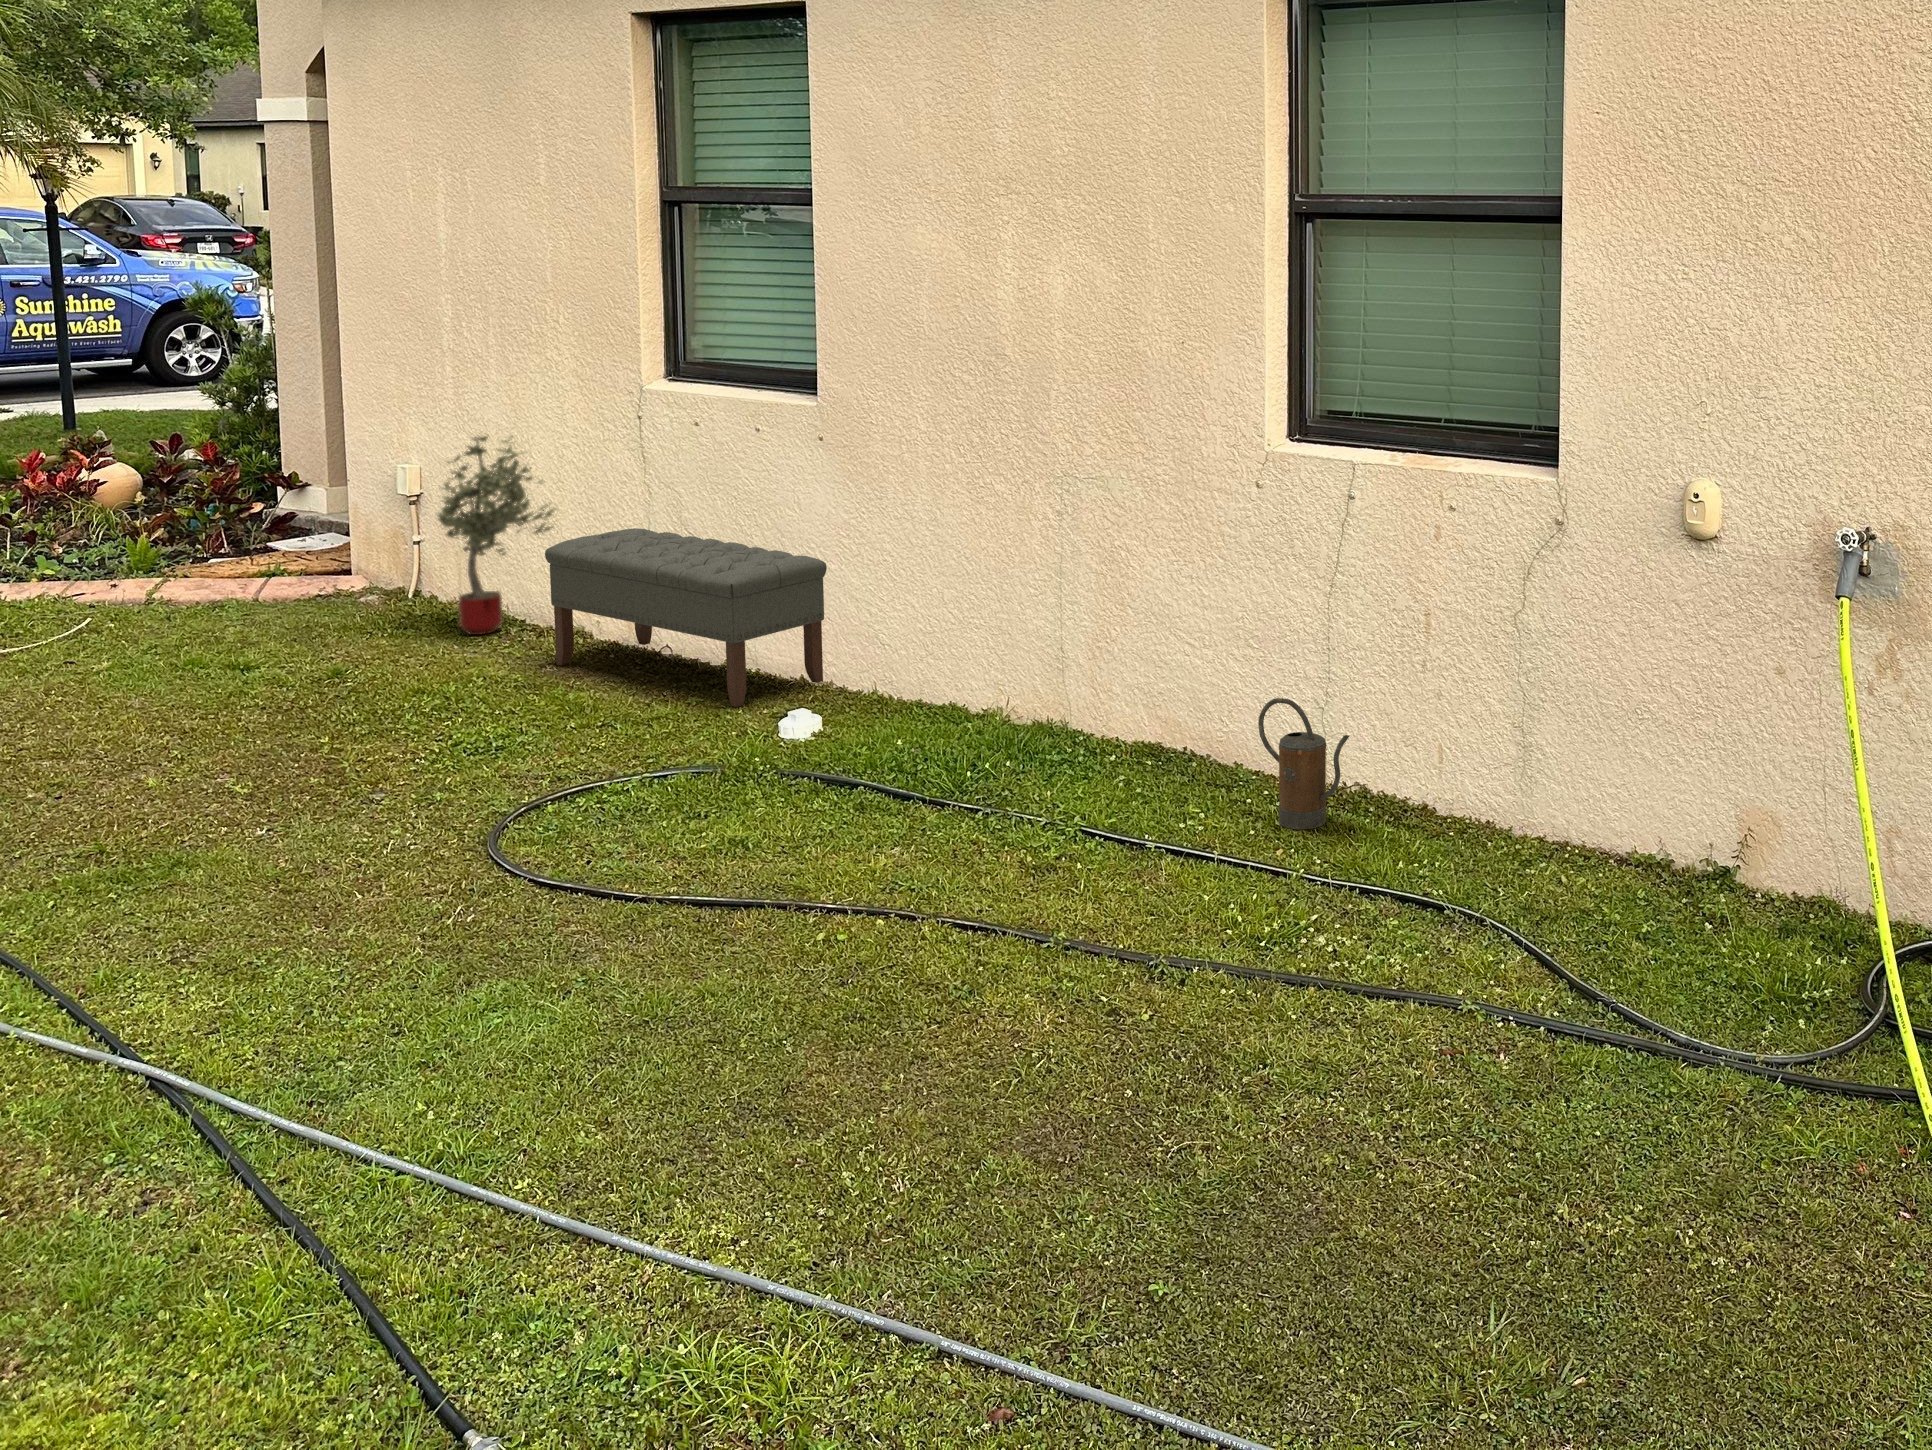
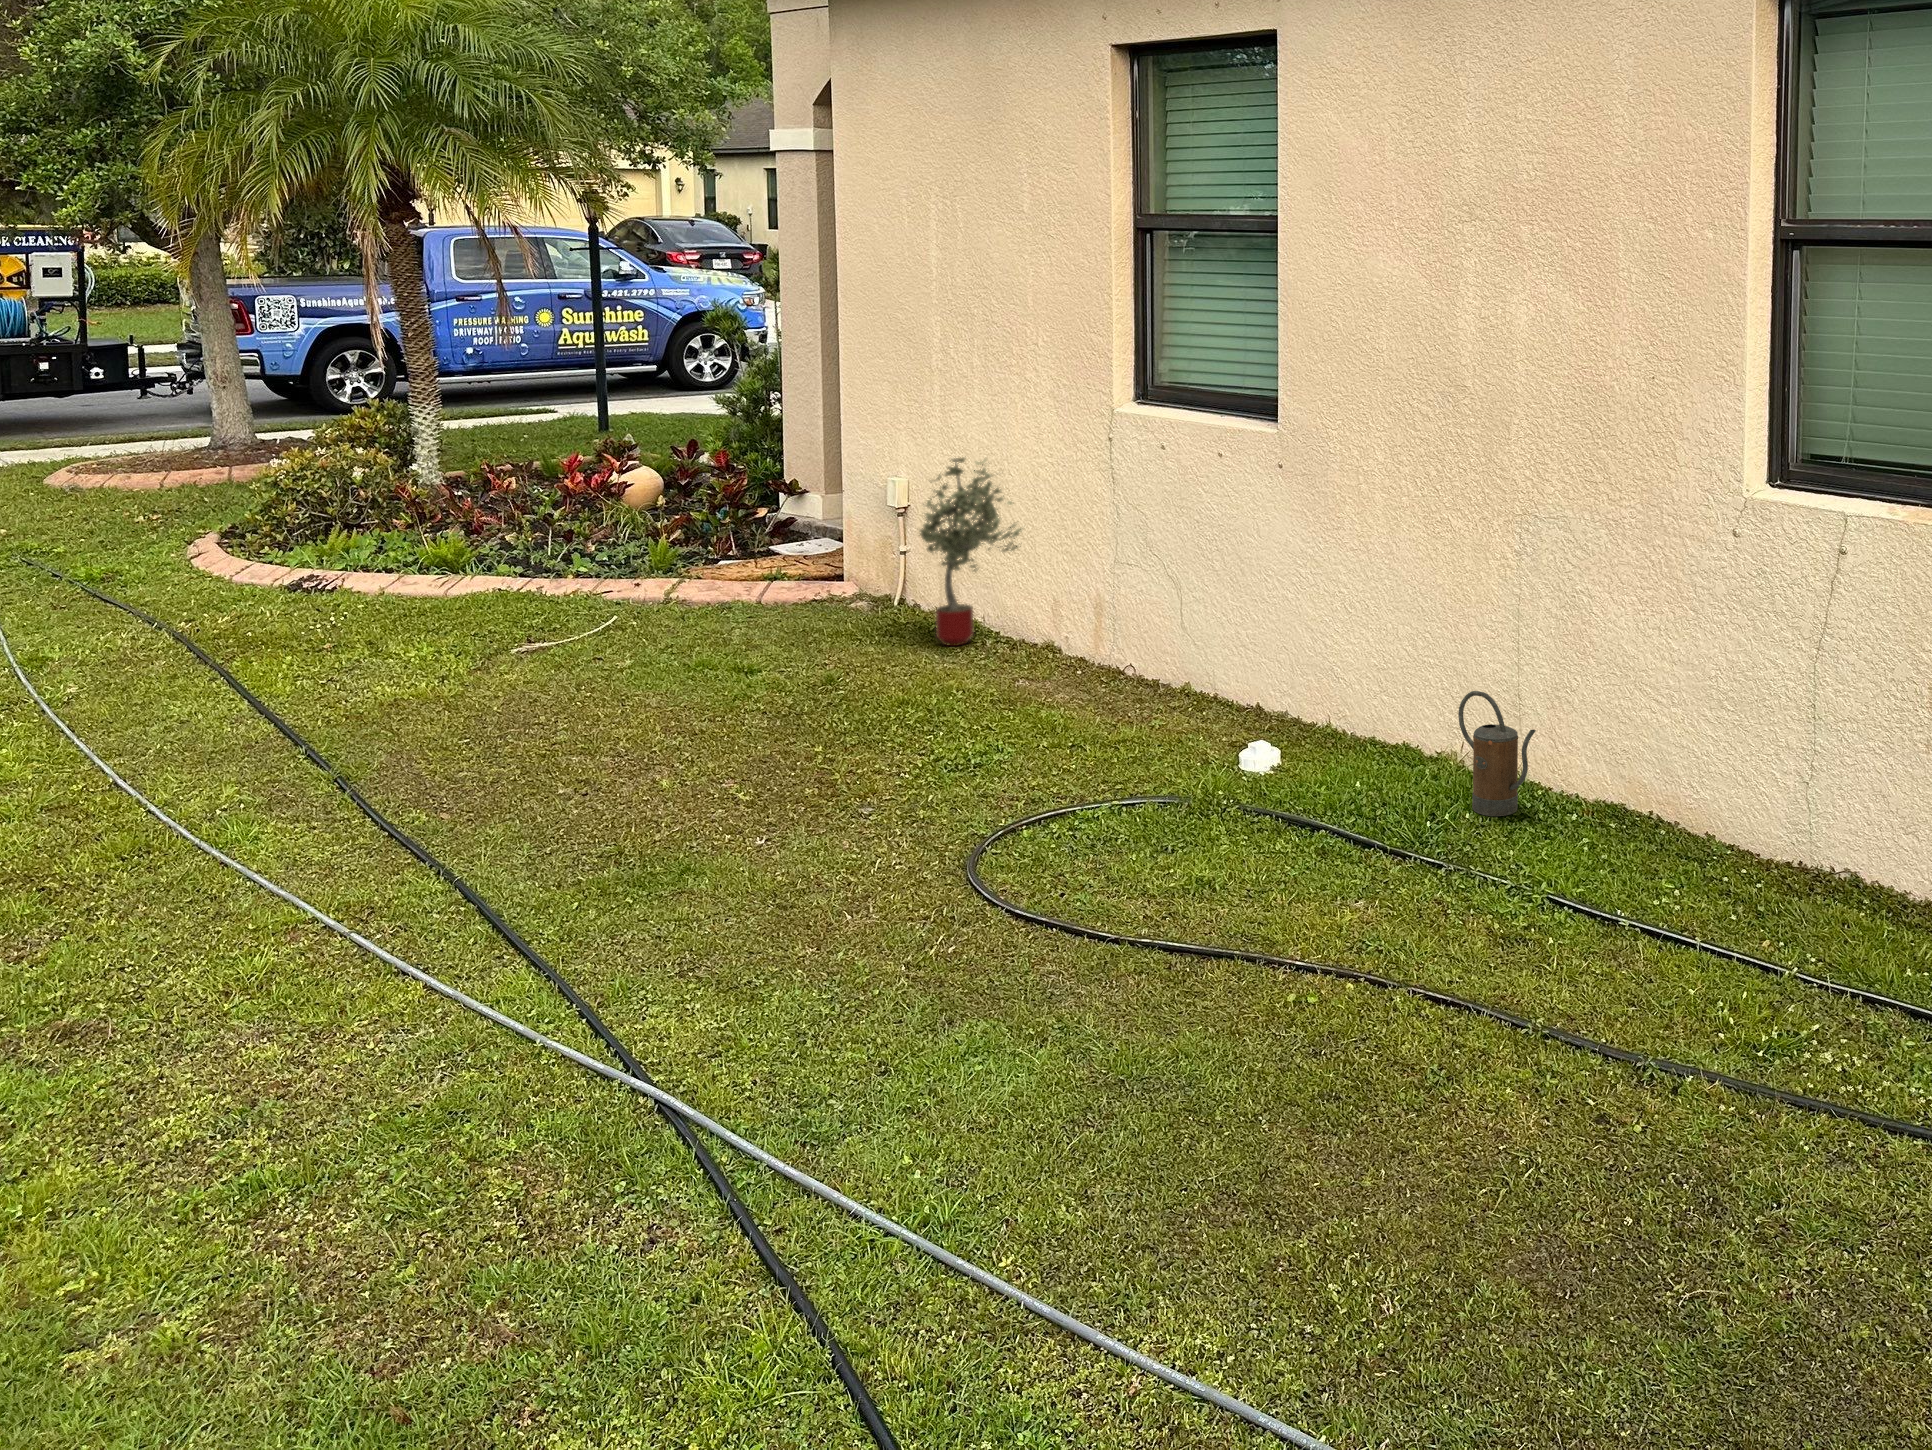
bench: present [545,528,827,707] -> none [1014,551,1273,734]
watering can: present [1258,698,1349,829] -> present [1458,691,1536,816]

